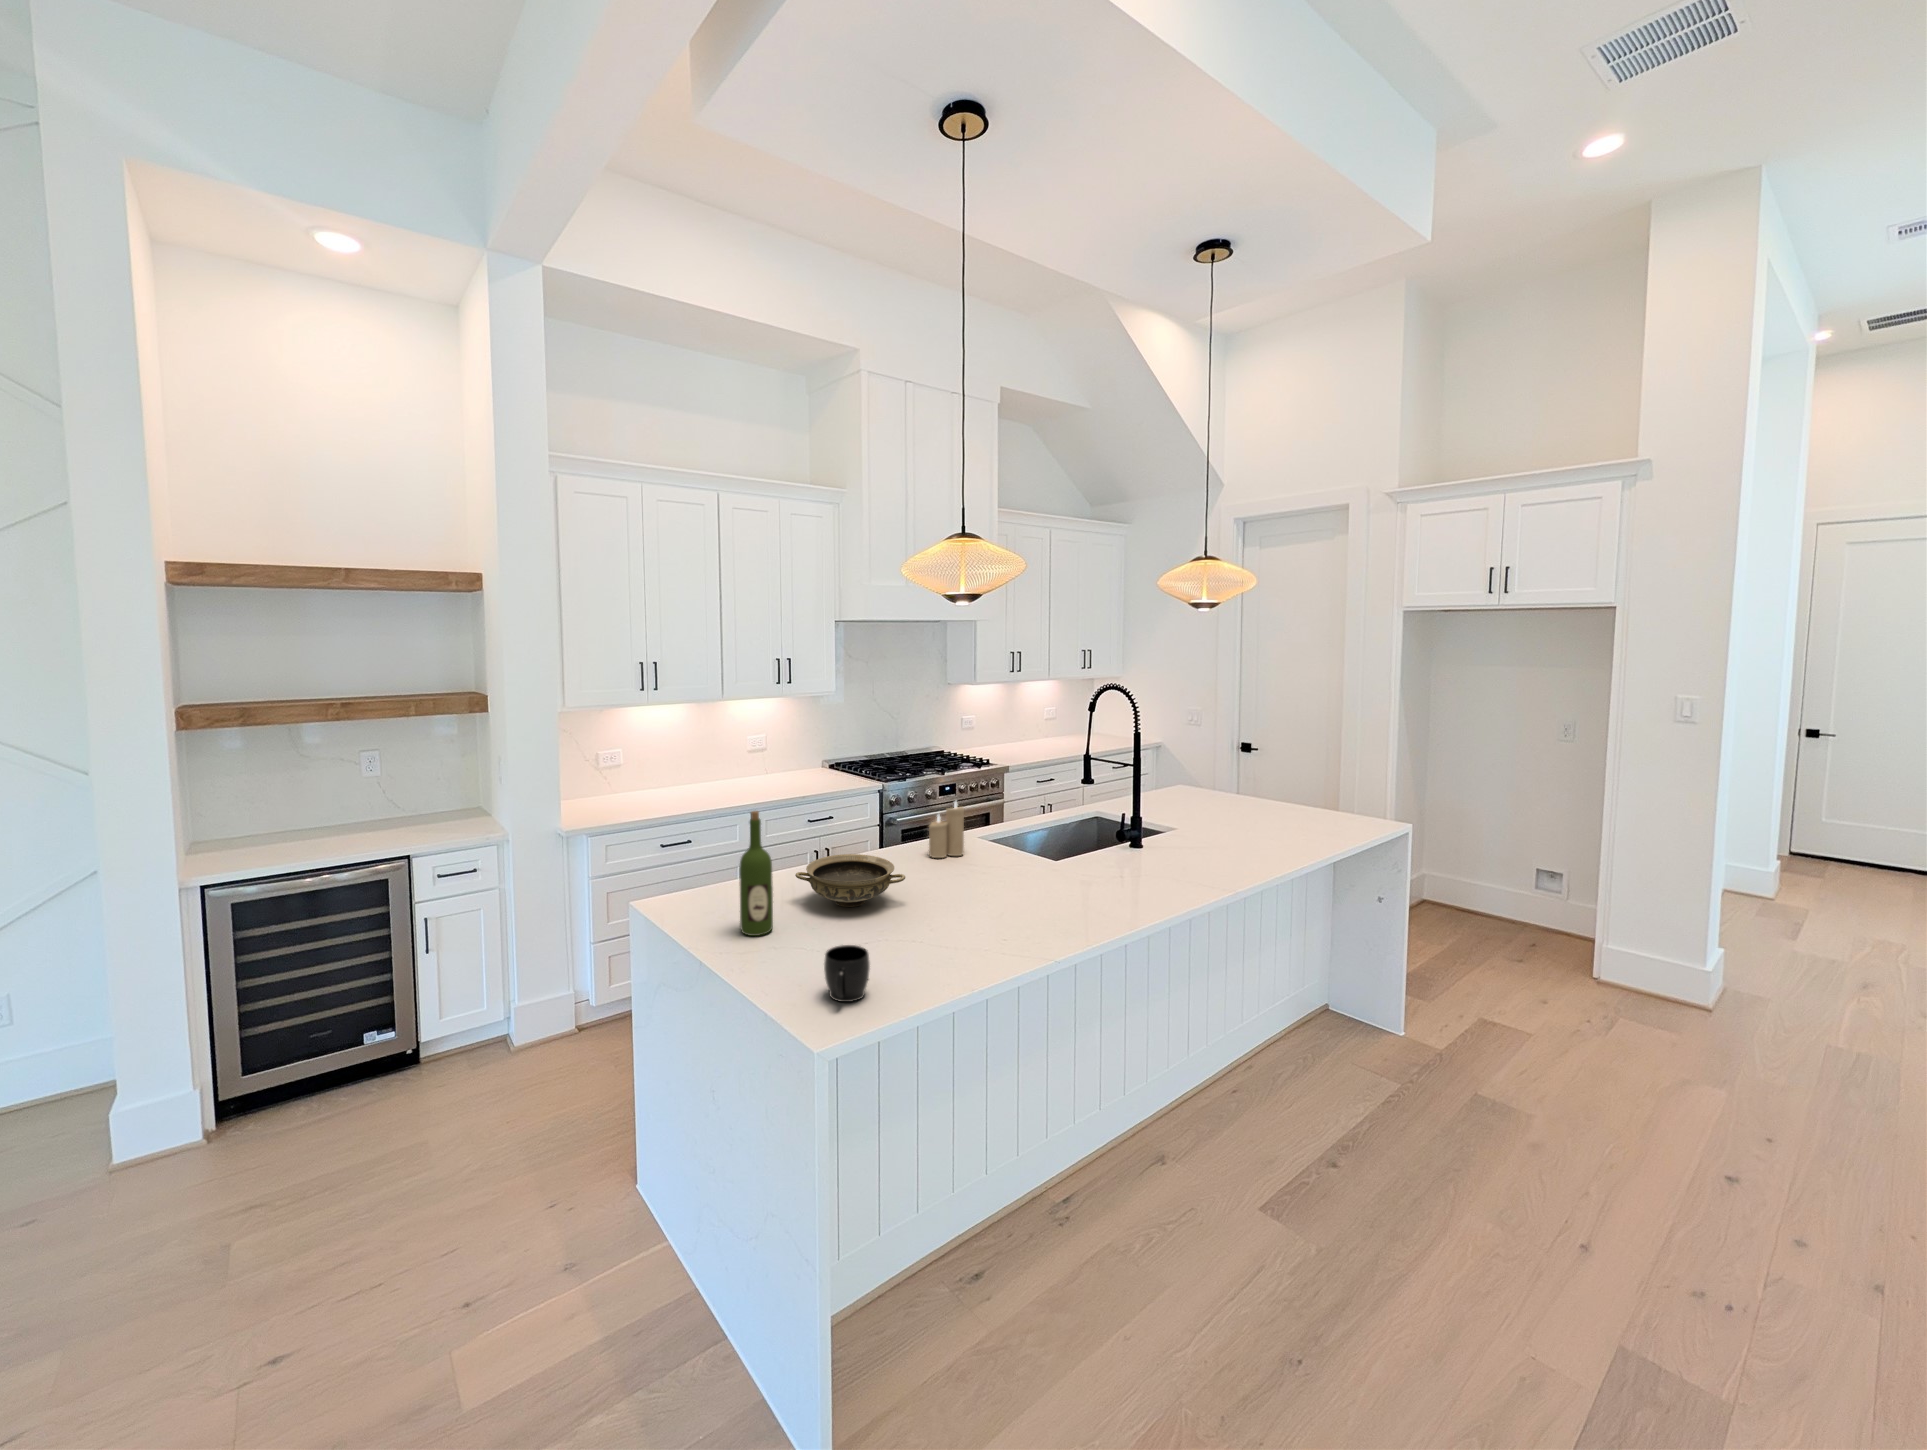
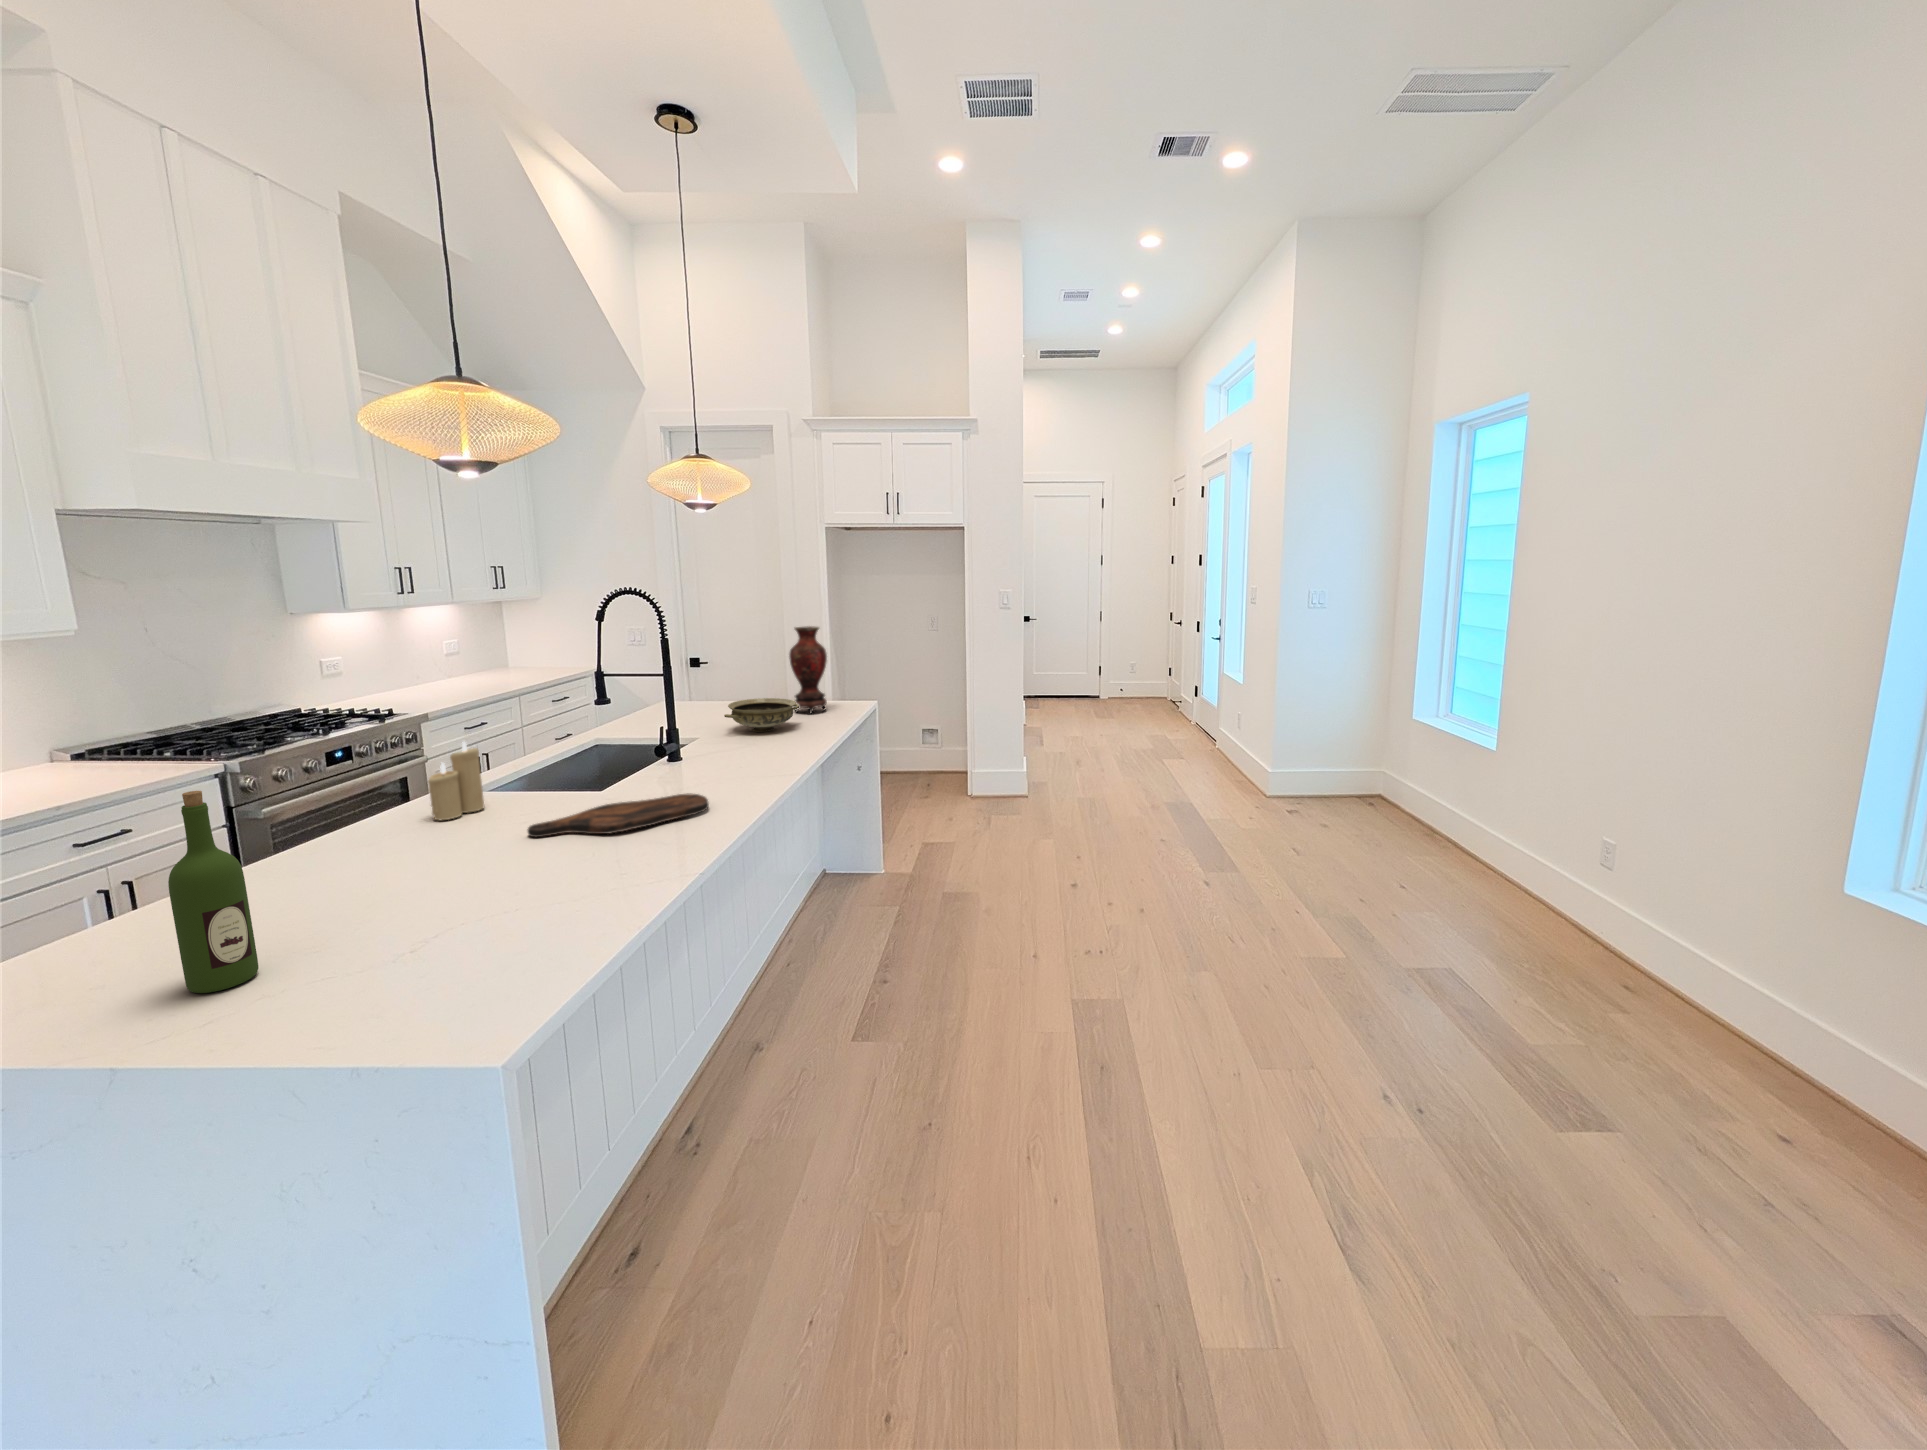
vase: none [1286,730,1330,827] -> present [789,626,827,714]
ceramic bowl: present [795,854,905,907] -> present [724,698,799,732]
cutting board: none [967,876,1110,905] -> present [527,793,709,837]
mug: present [824,945,870,1002] -> none [448,922,523,1002]

